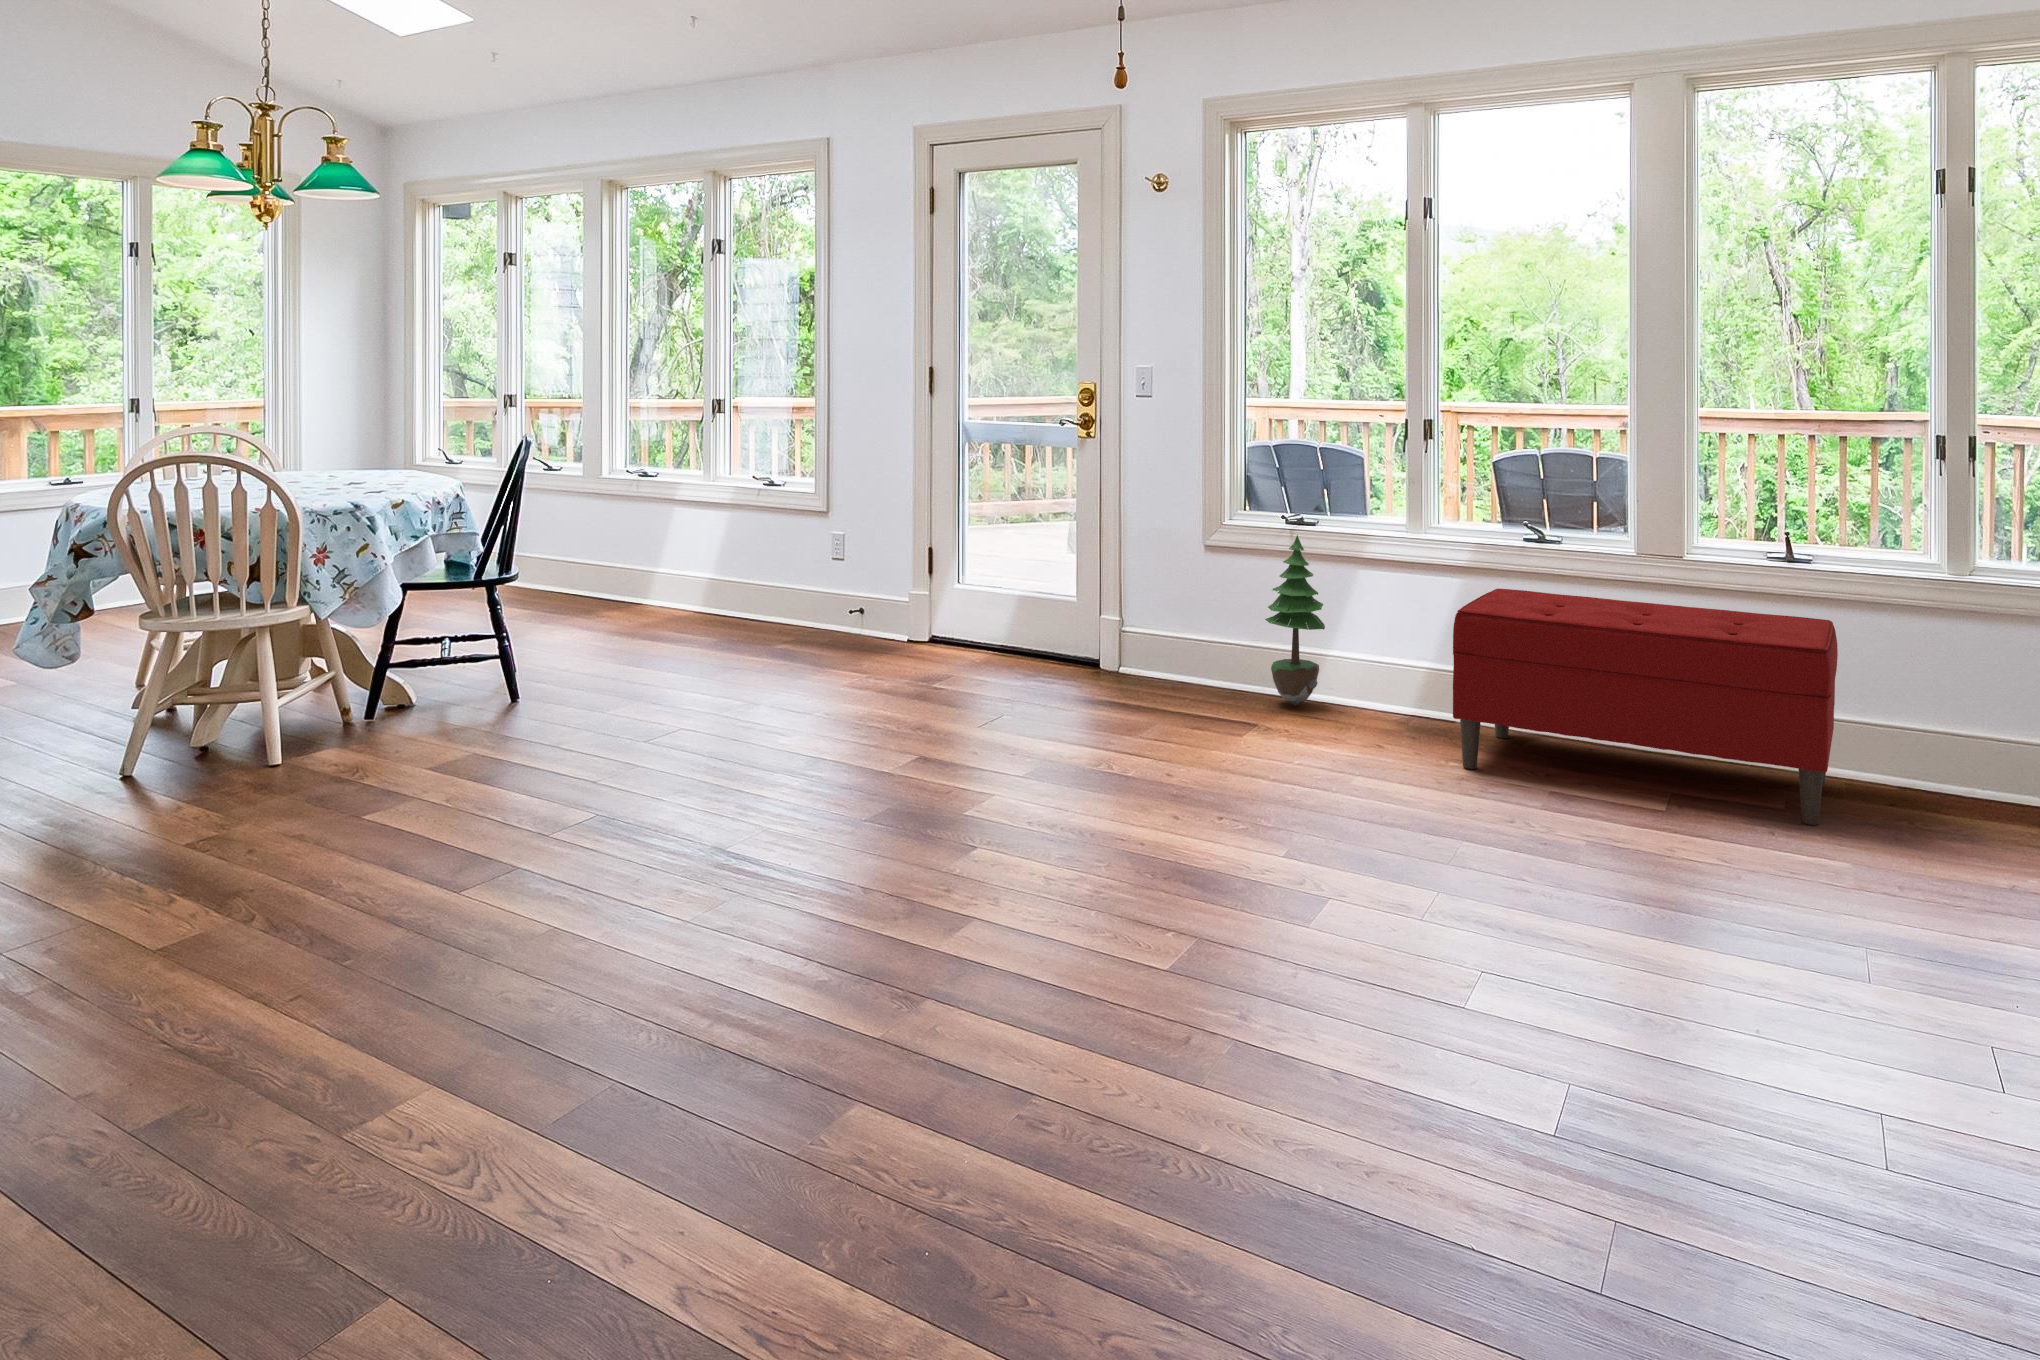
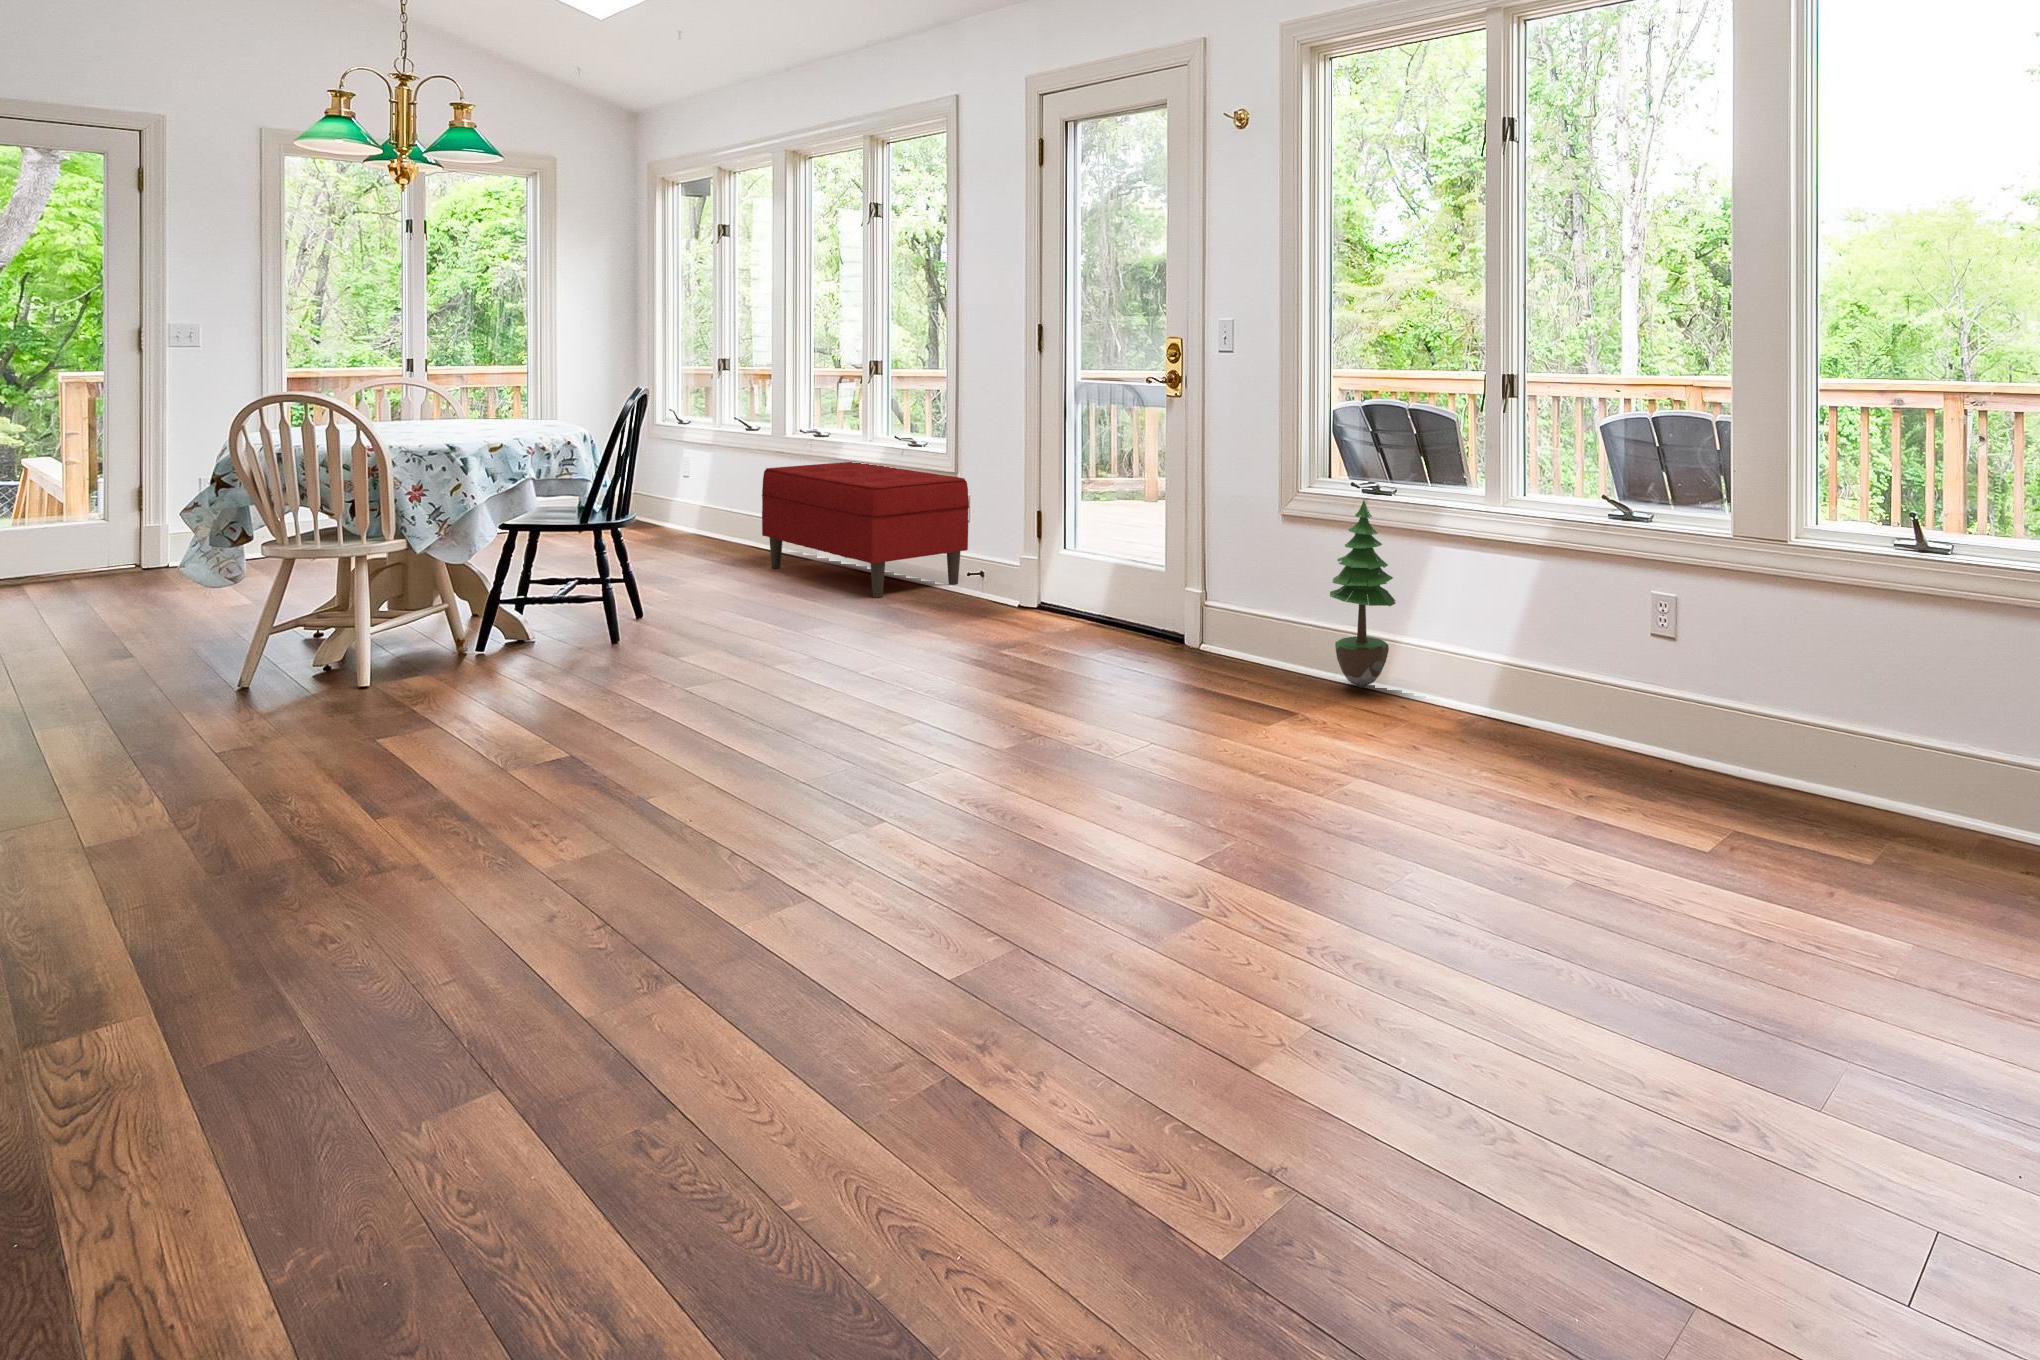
bench: present [1453,589,1838,825] -> present [762,462,969,598]

